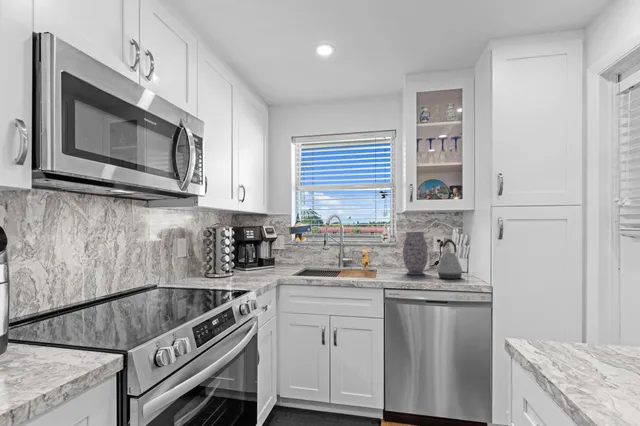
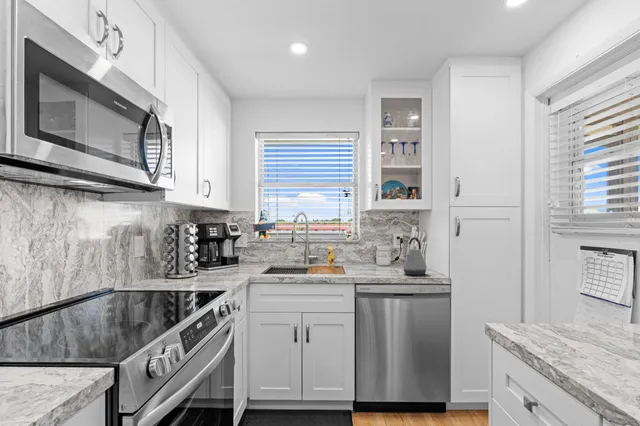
vase: present [403,232,428,275] -> none [369,230,392,272]

